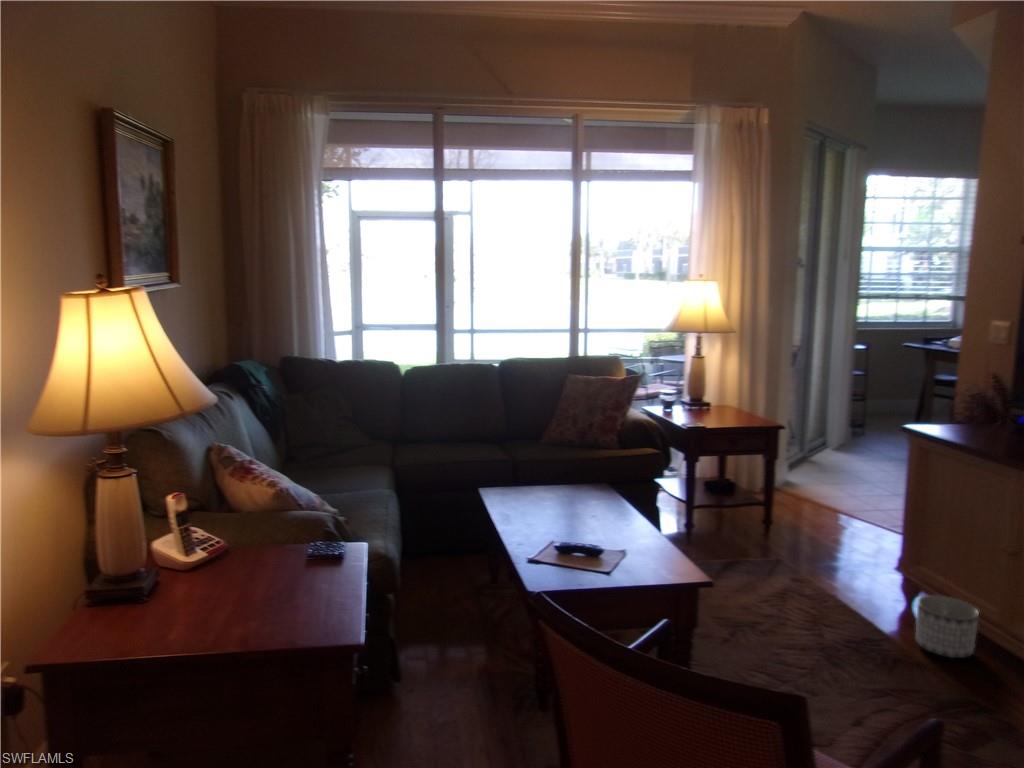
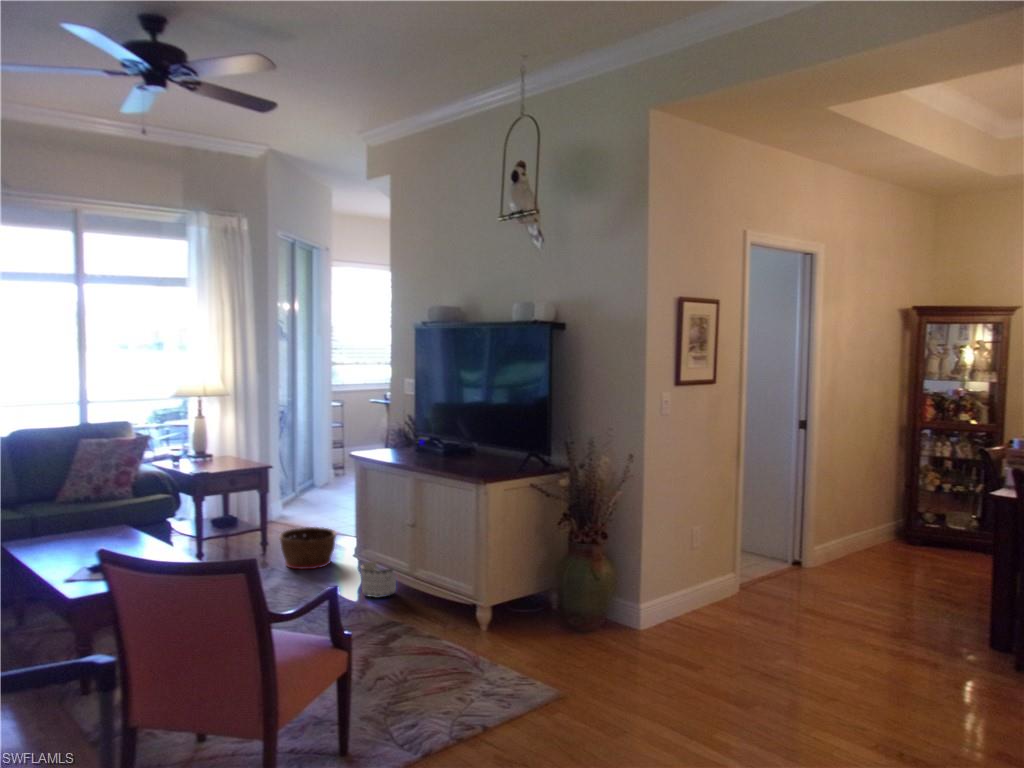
basket: none [789,514,871,576] -> present [279,527,336,569]

